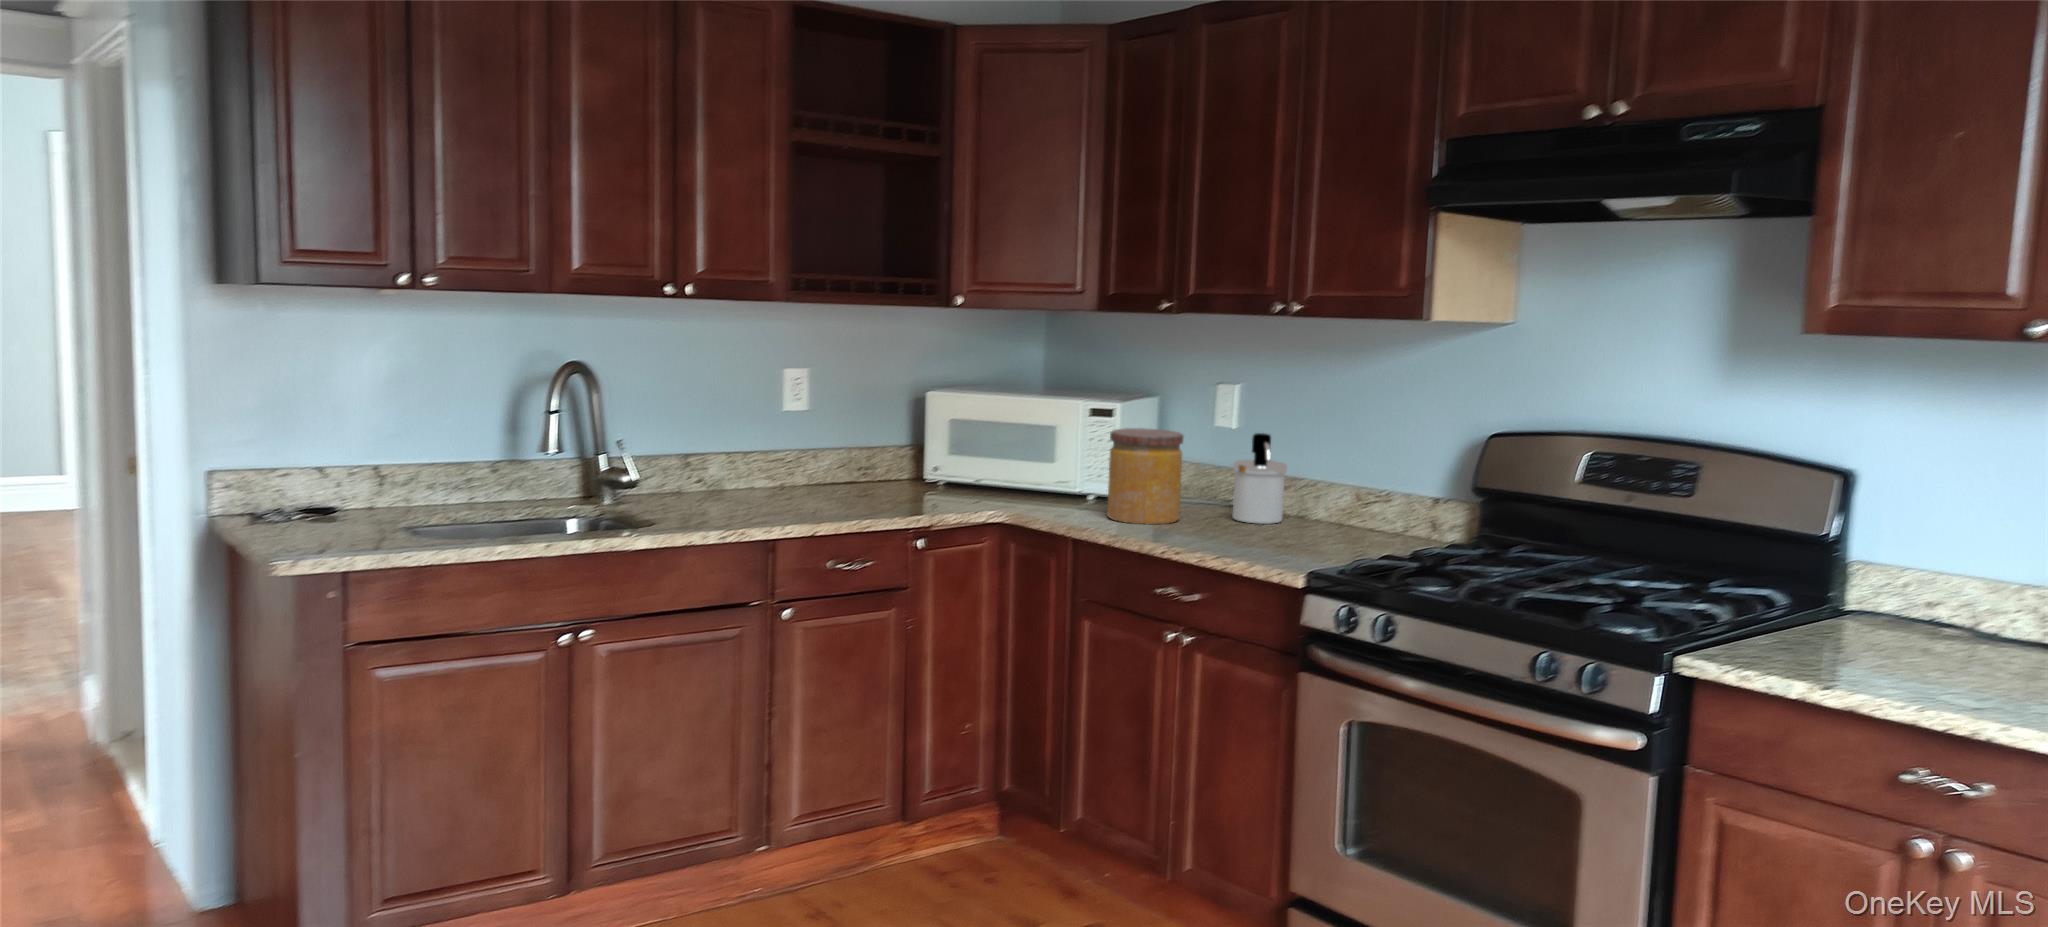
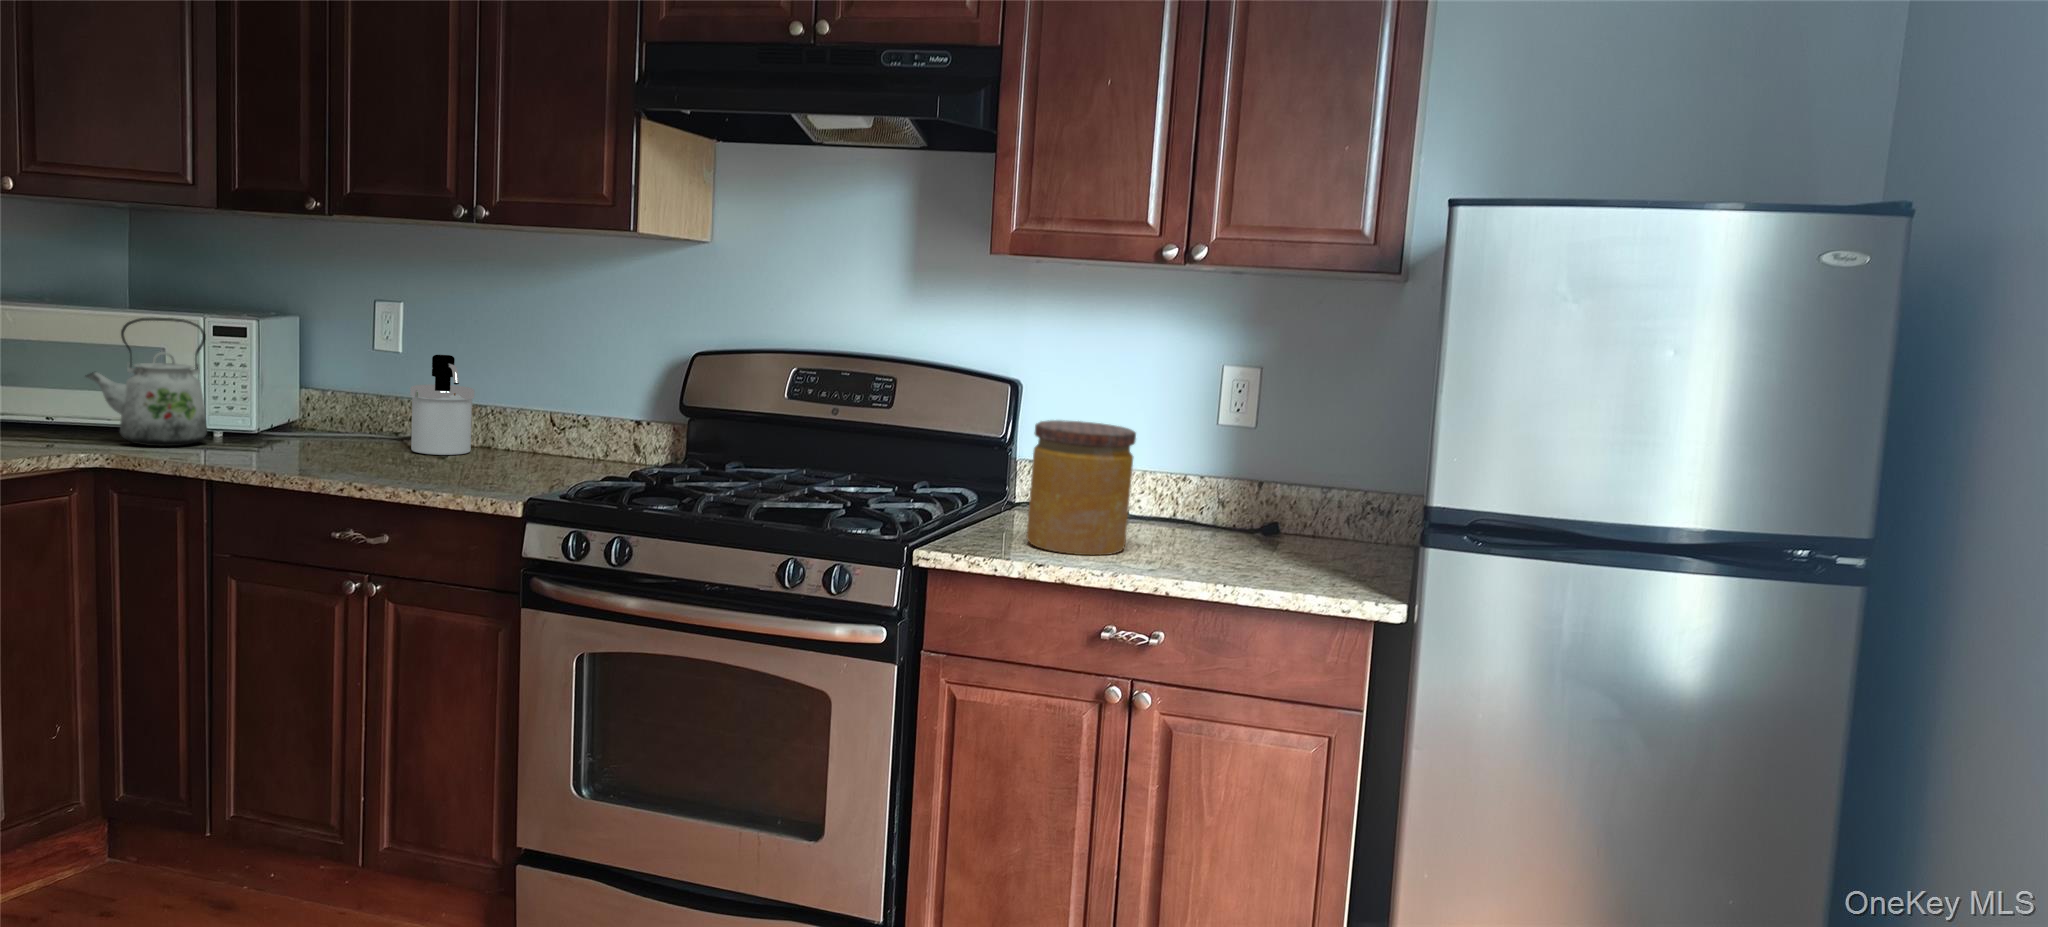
kettle: none [999,402,1083,506] -> present [86,318,207,446]
jar: present [1107,428,1183,525] -> present [1026,420,1136,555]

